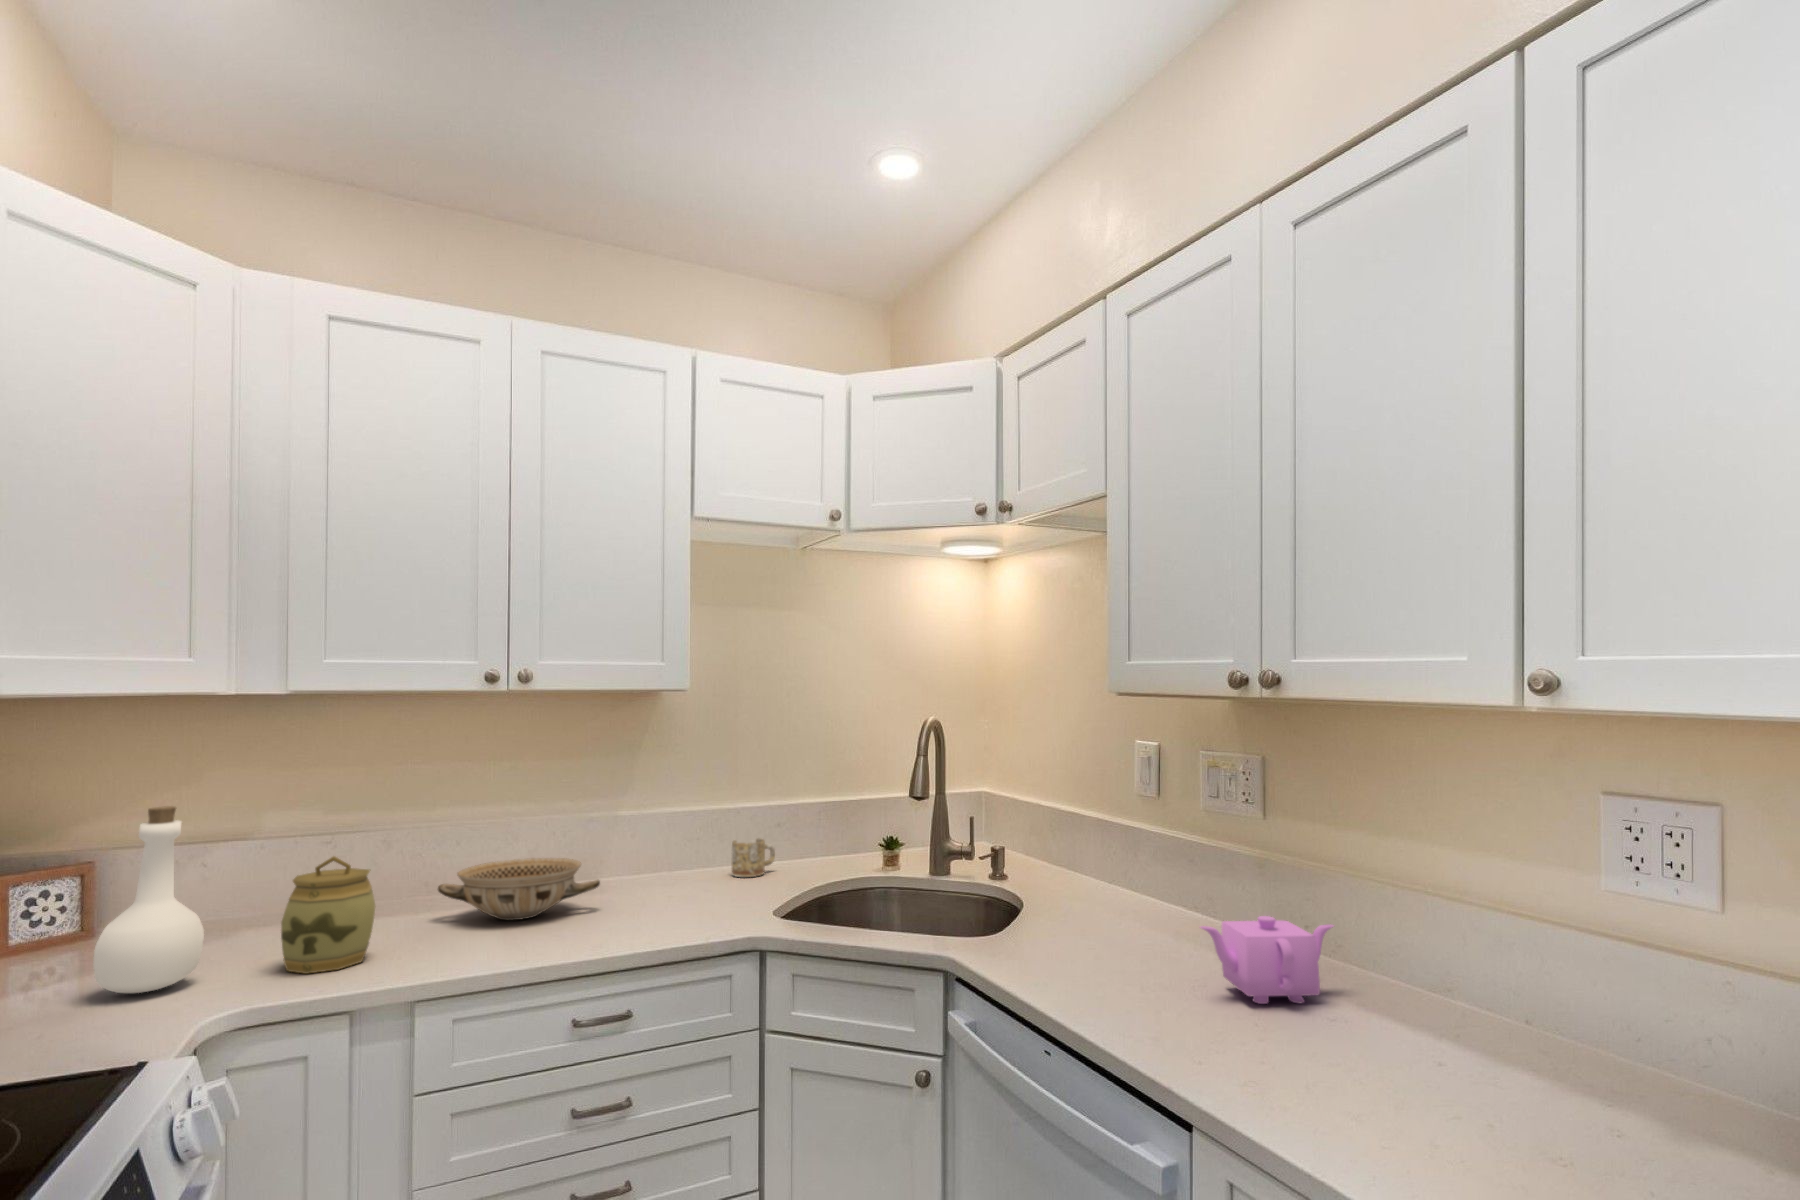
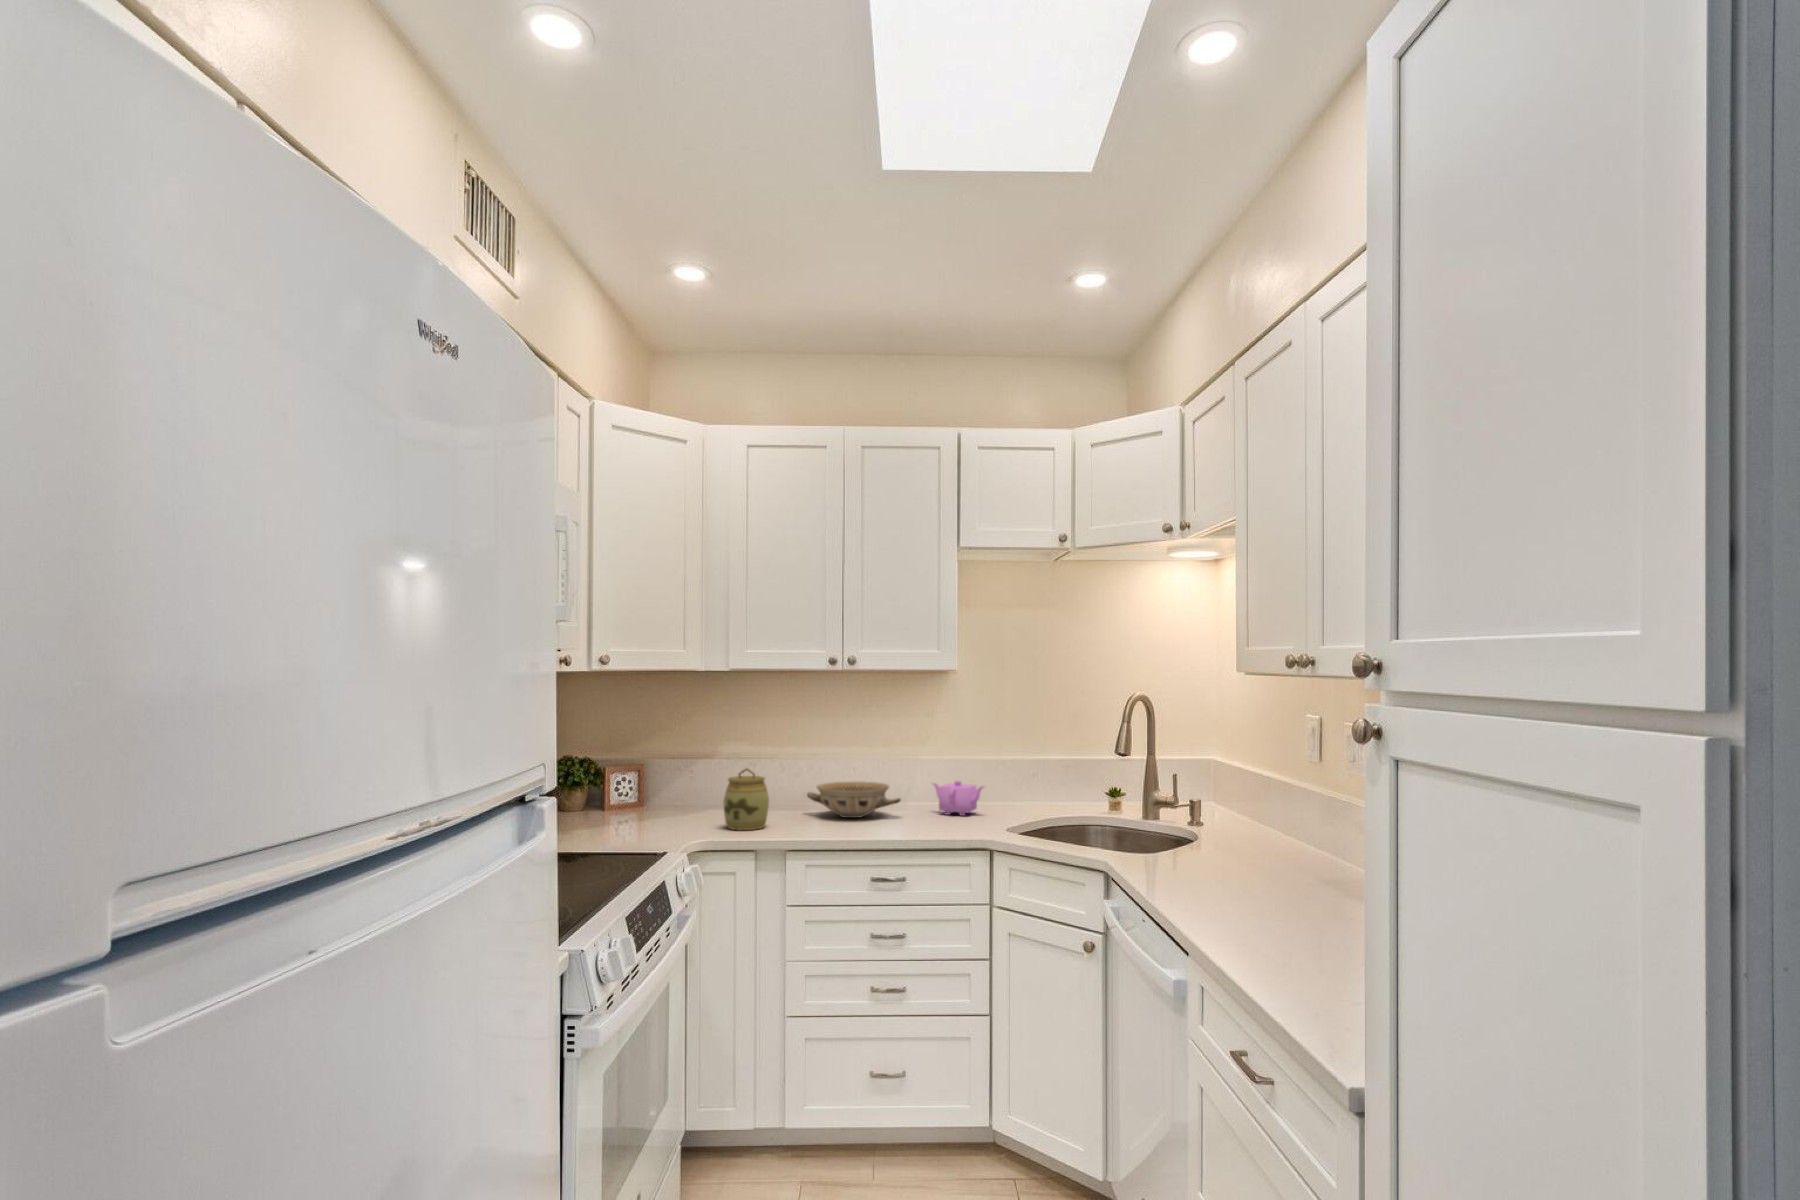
bottle: present [93,806,204,994] -> none [645,735,689,829]
mug: present [732,838,775,877] -> none [1002,781,1035,809]
teapot: present [1201,916,1334,1004] -> present [933,781,984,816]

